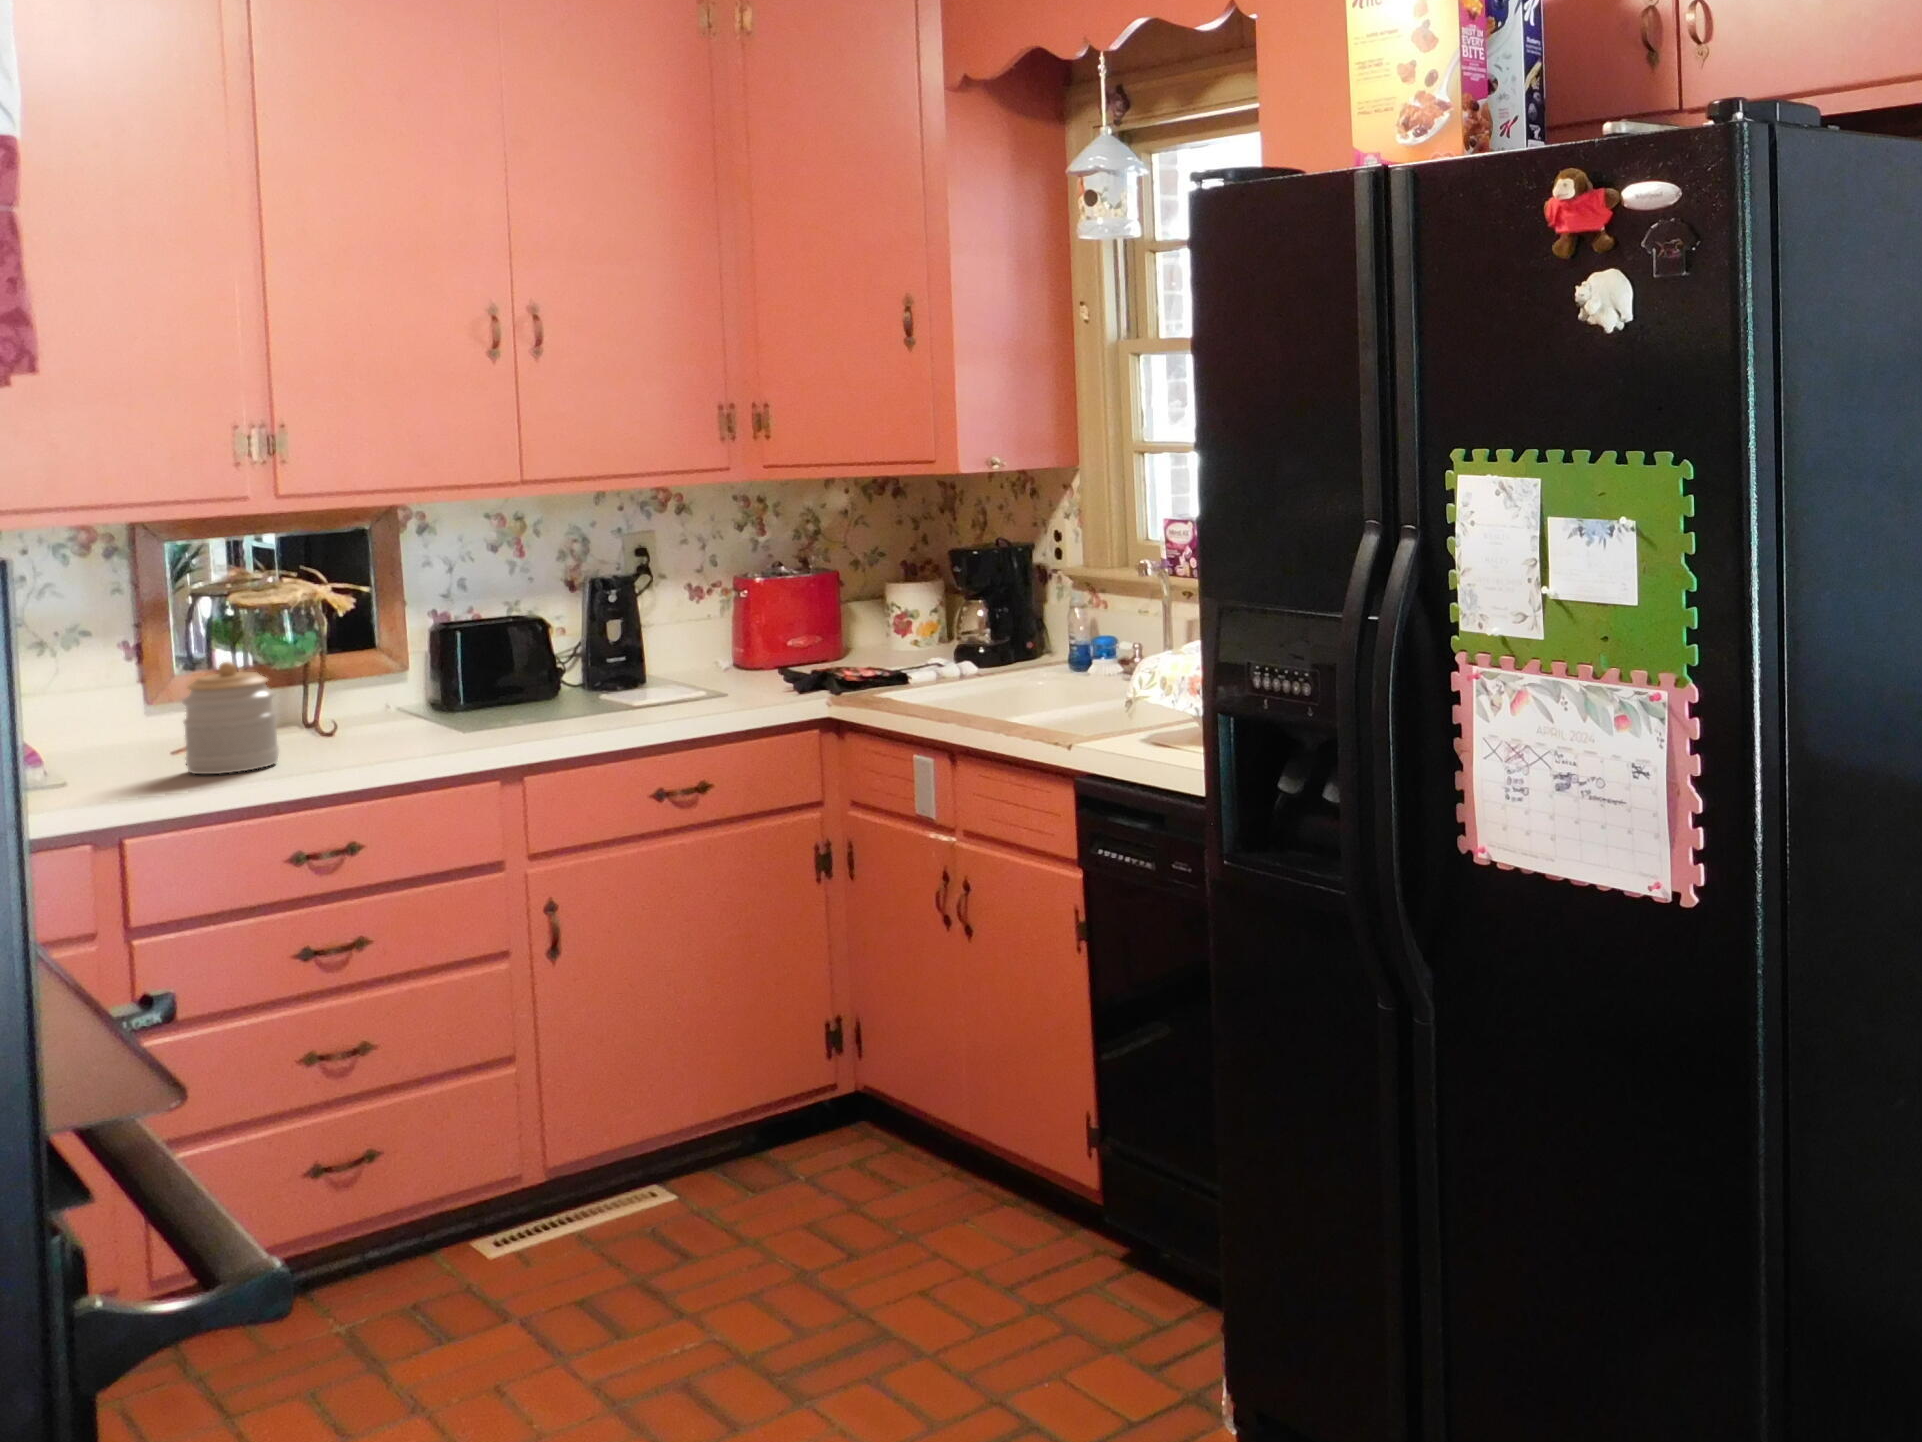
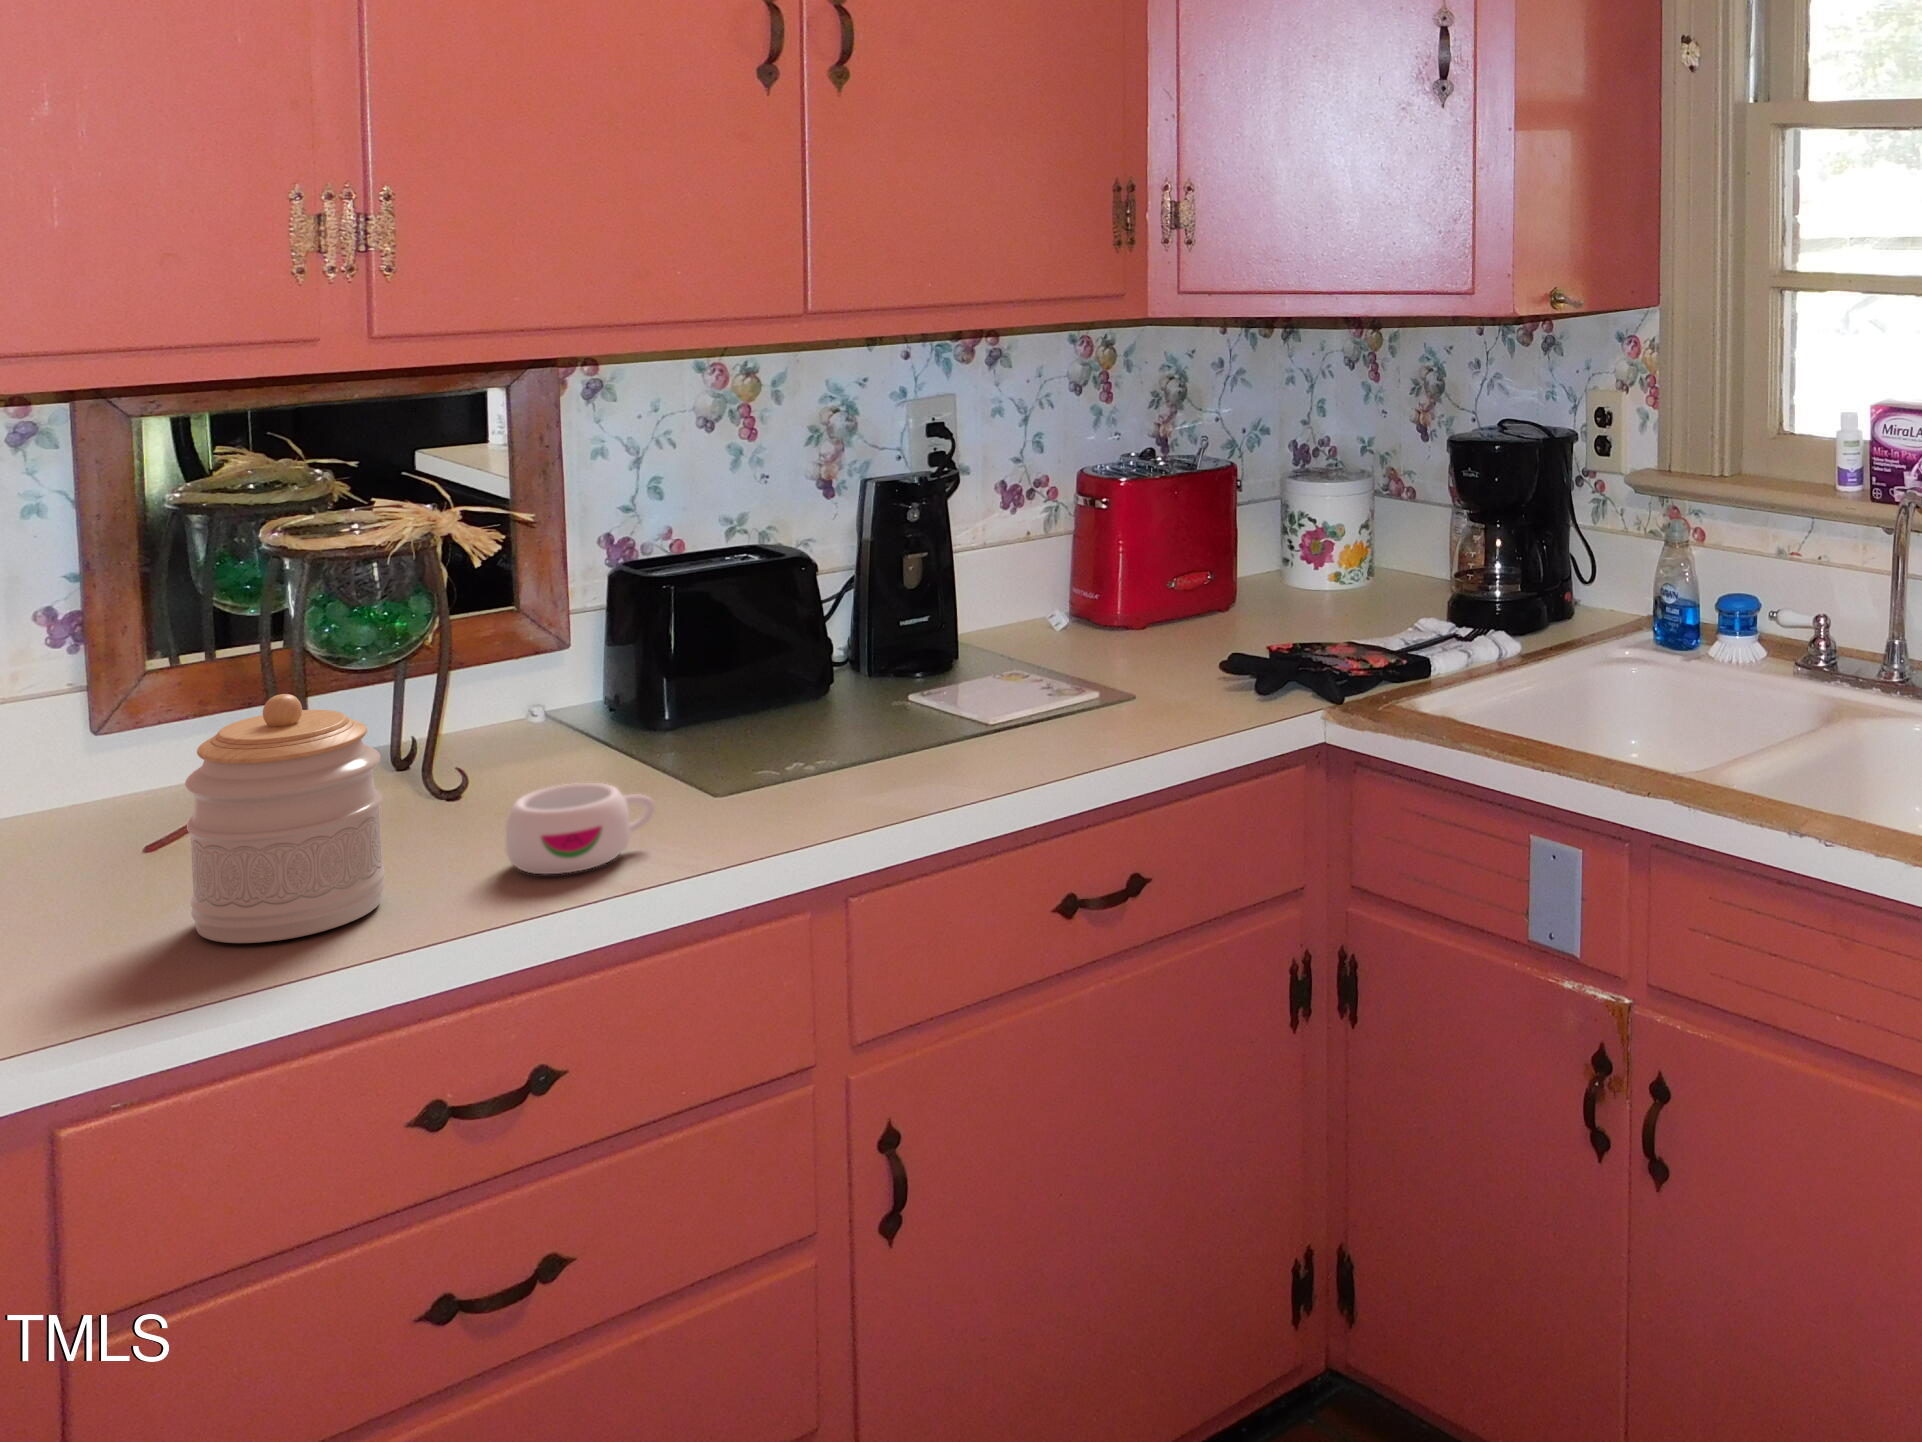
mug: none [341,715,420,755] -> present [506,783,655,874]

